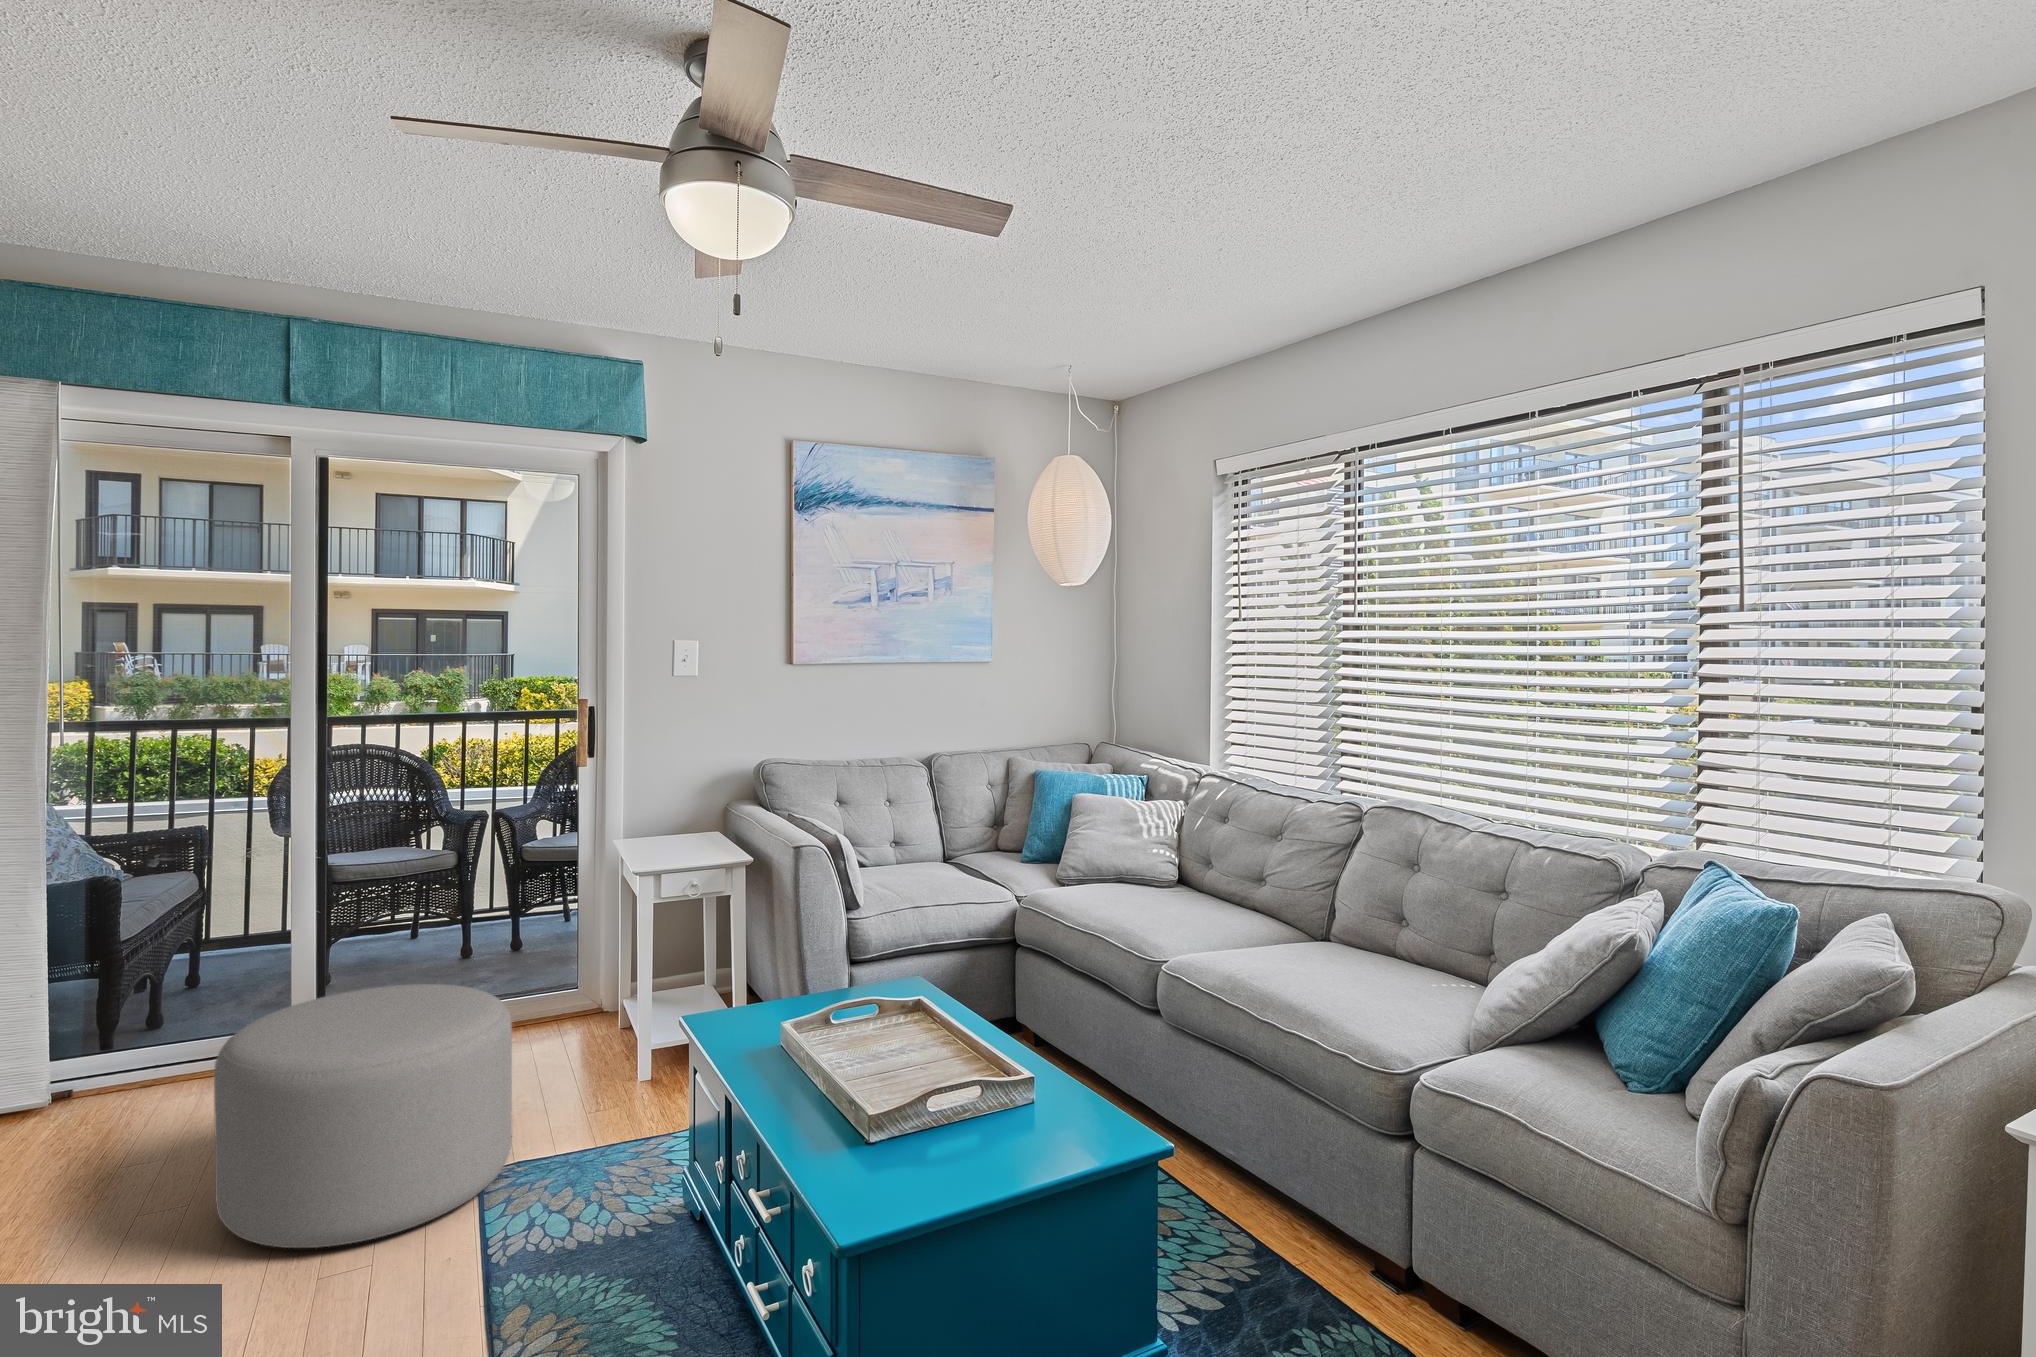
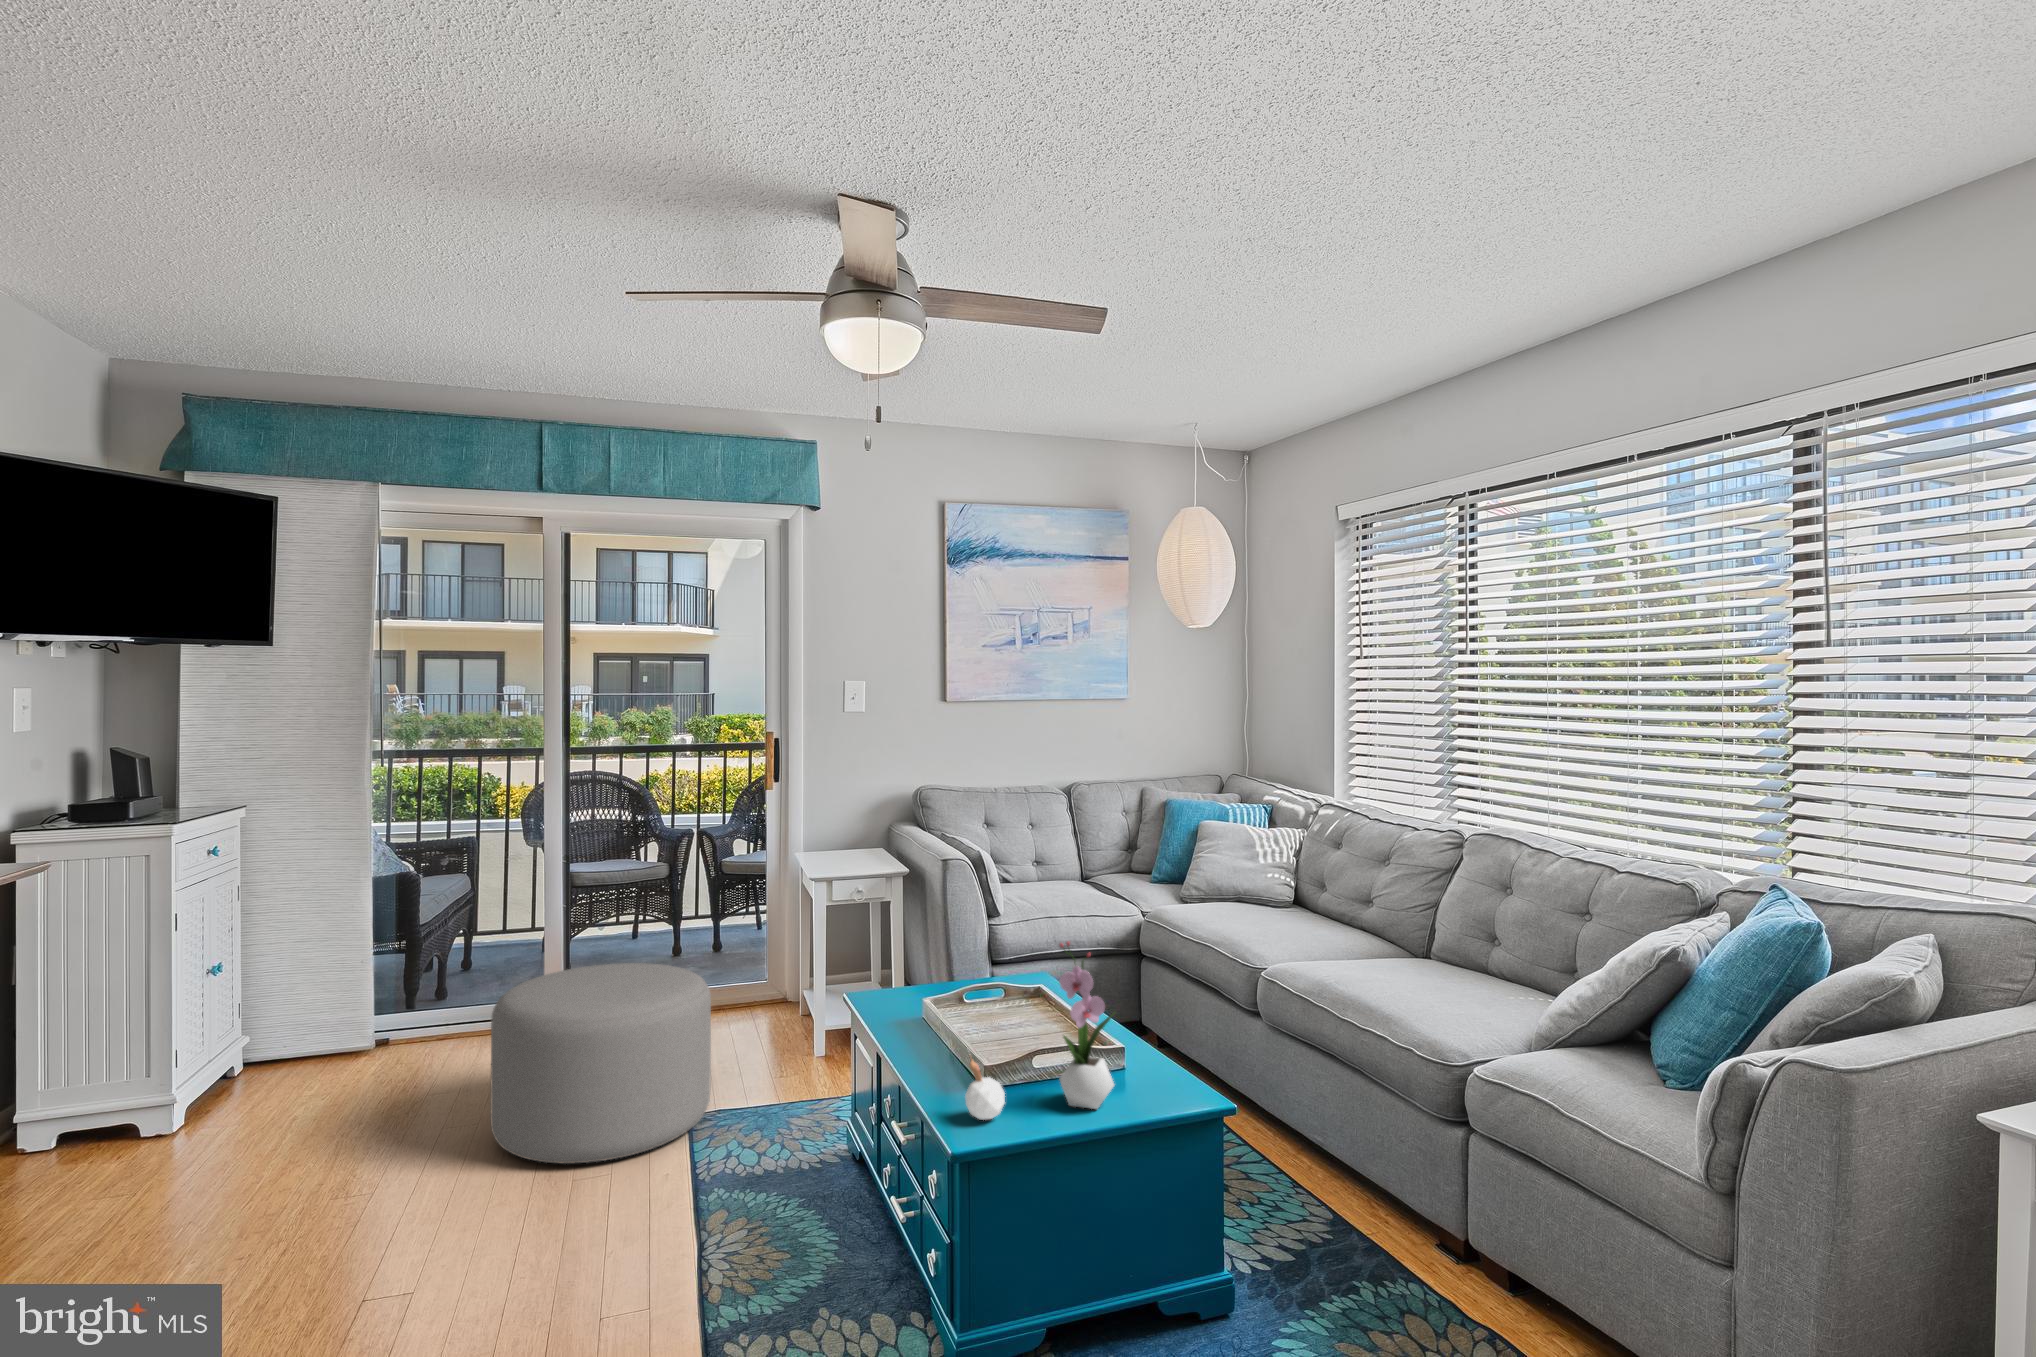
flower arrangement: none [960,961,1028,1161] -> present [1059,941,1115,1109]
candle: none [849,1096,897,1186] -> present [965,1054,1005,1120]

